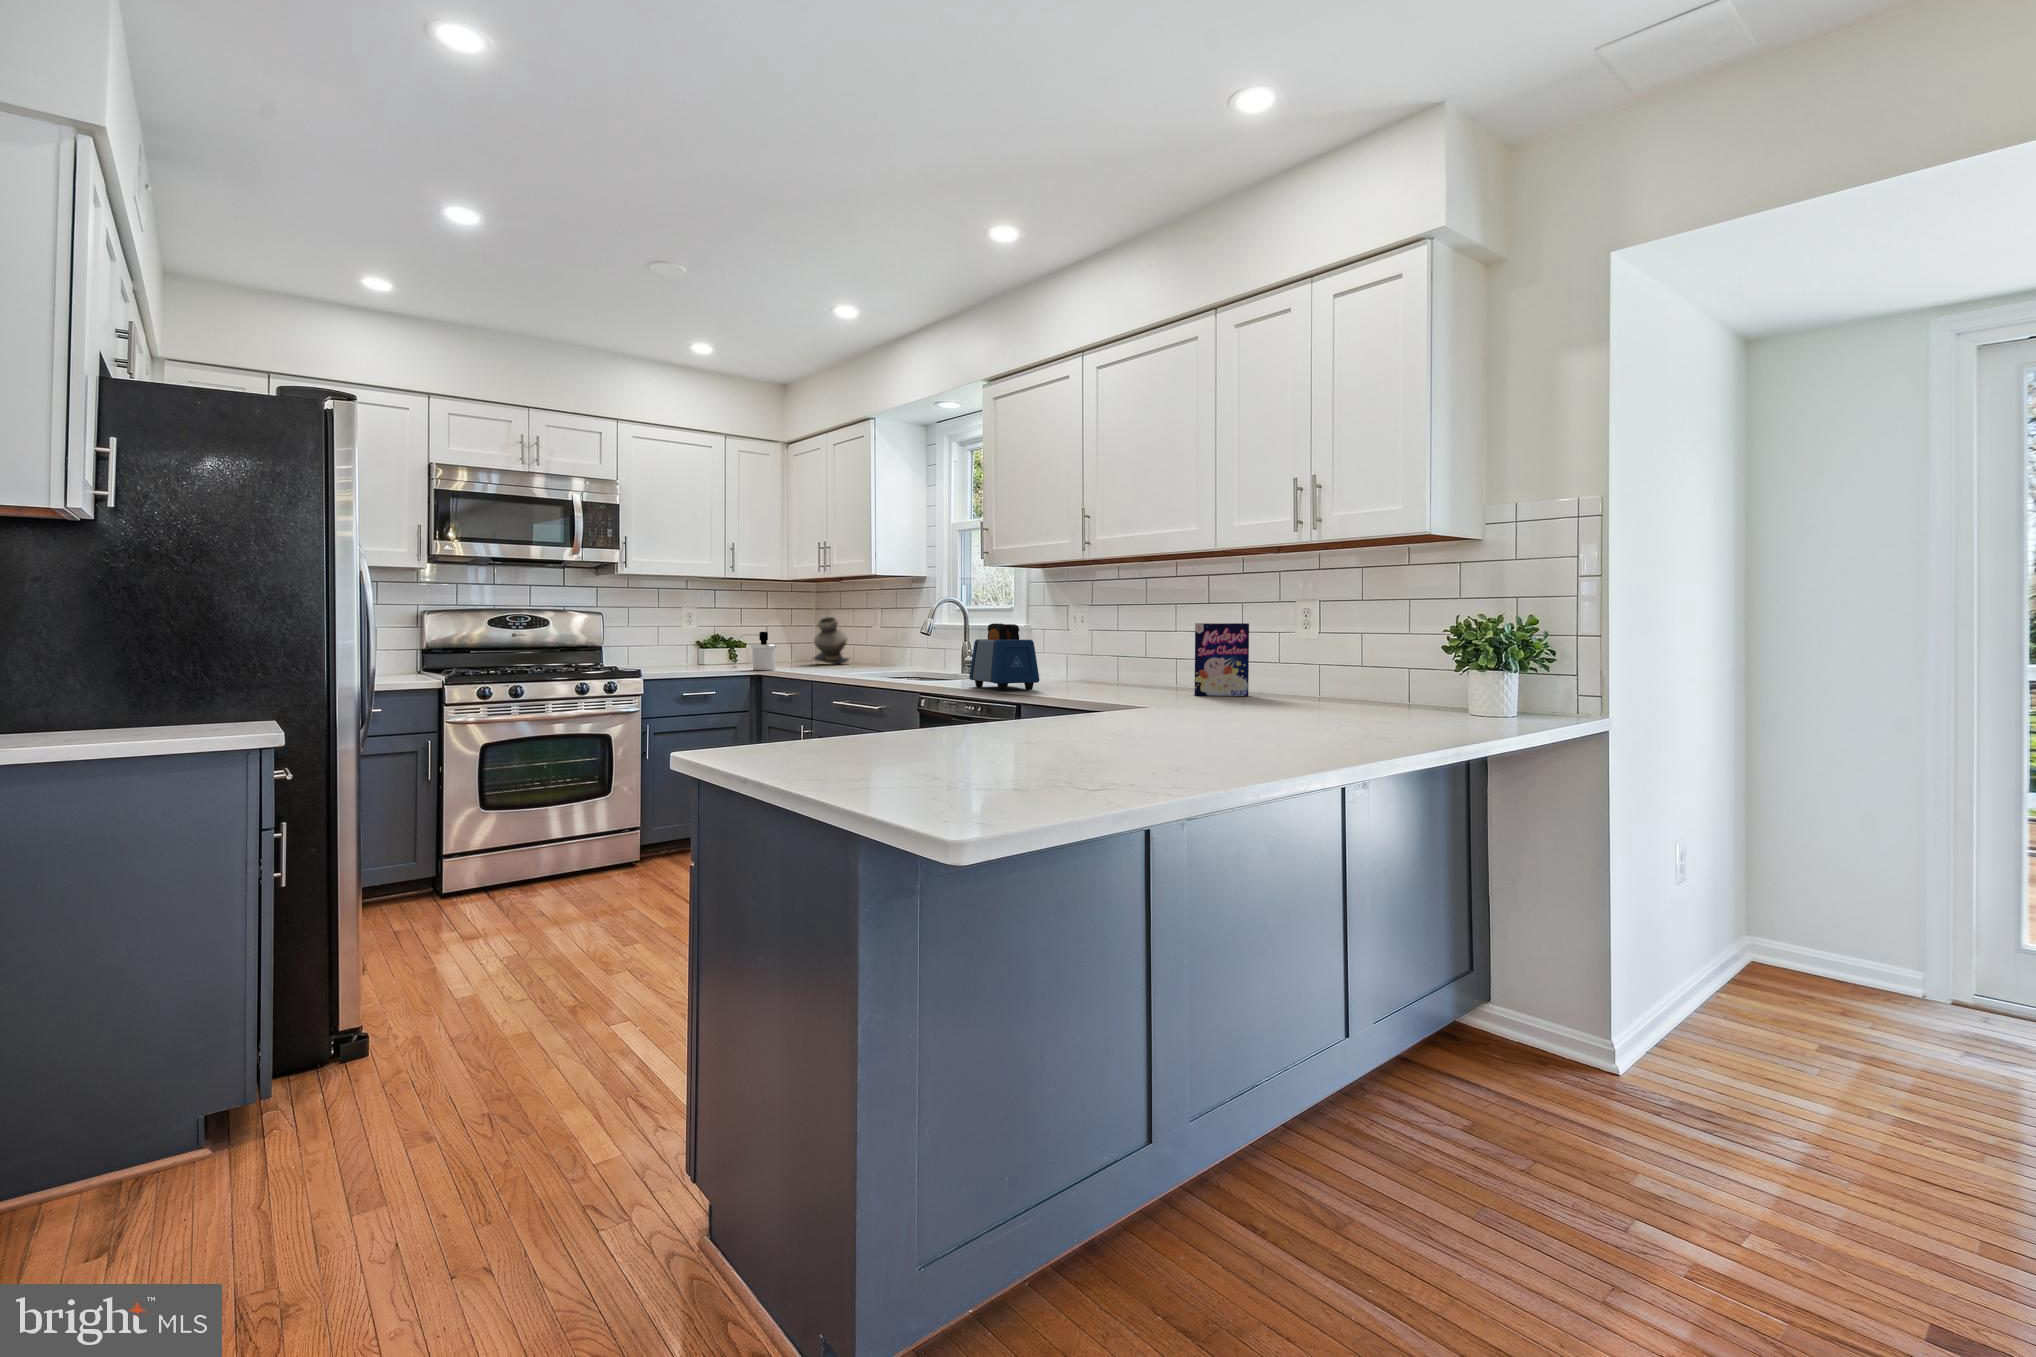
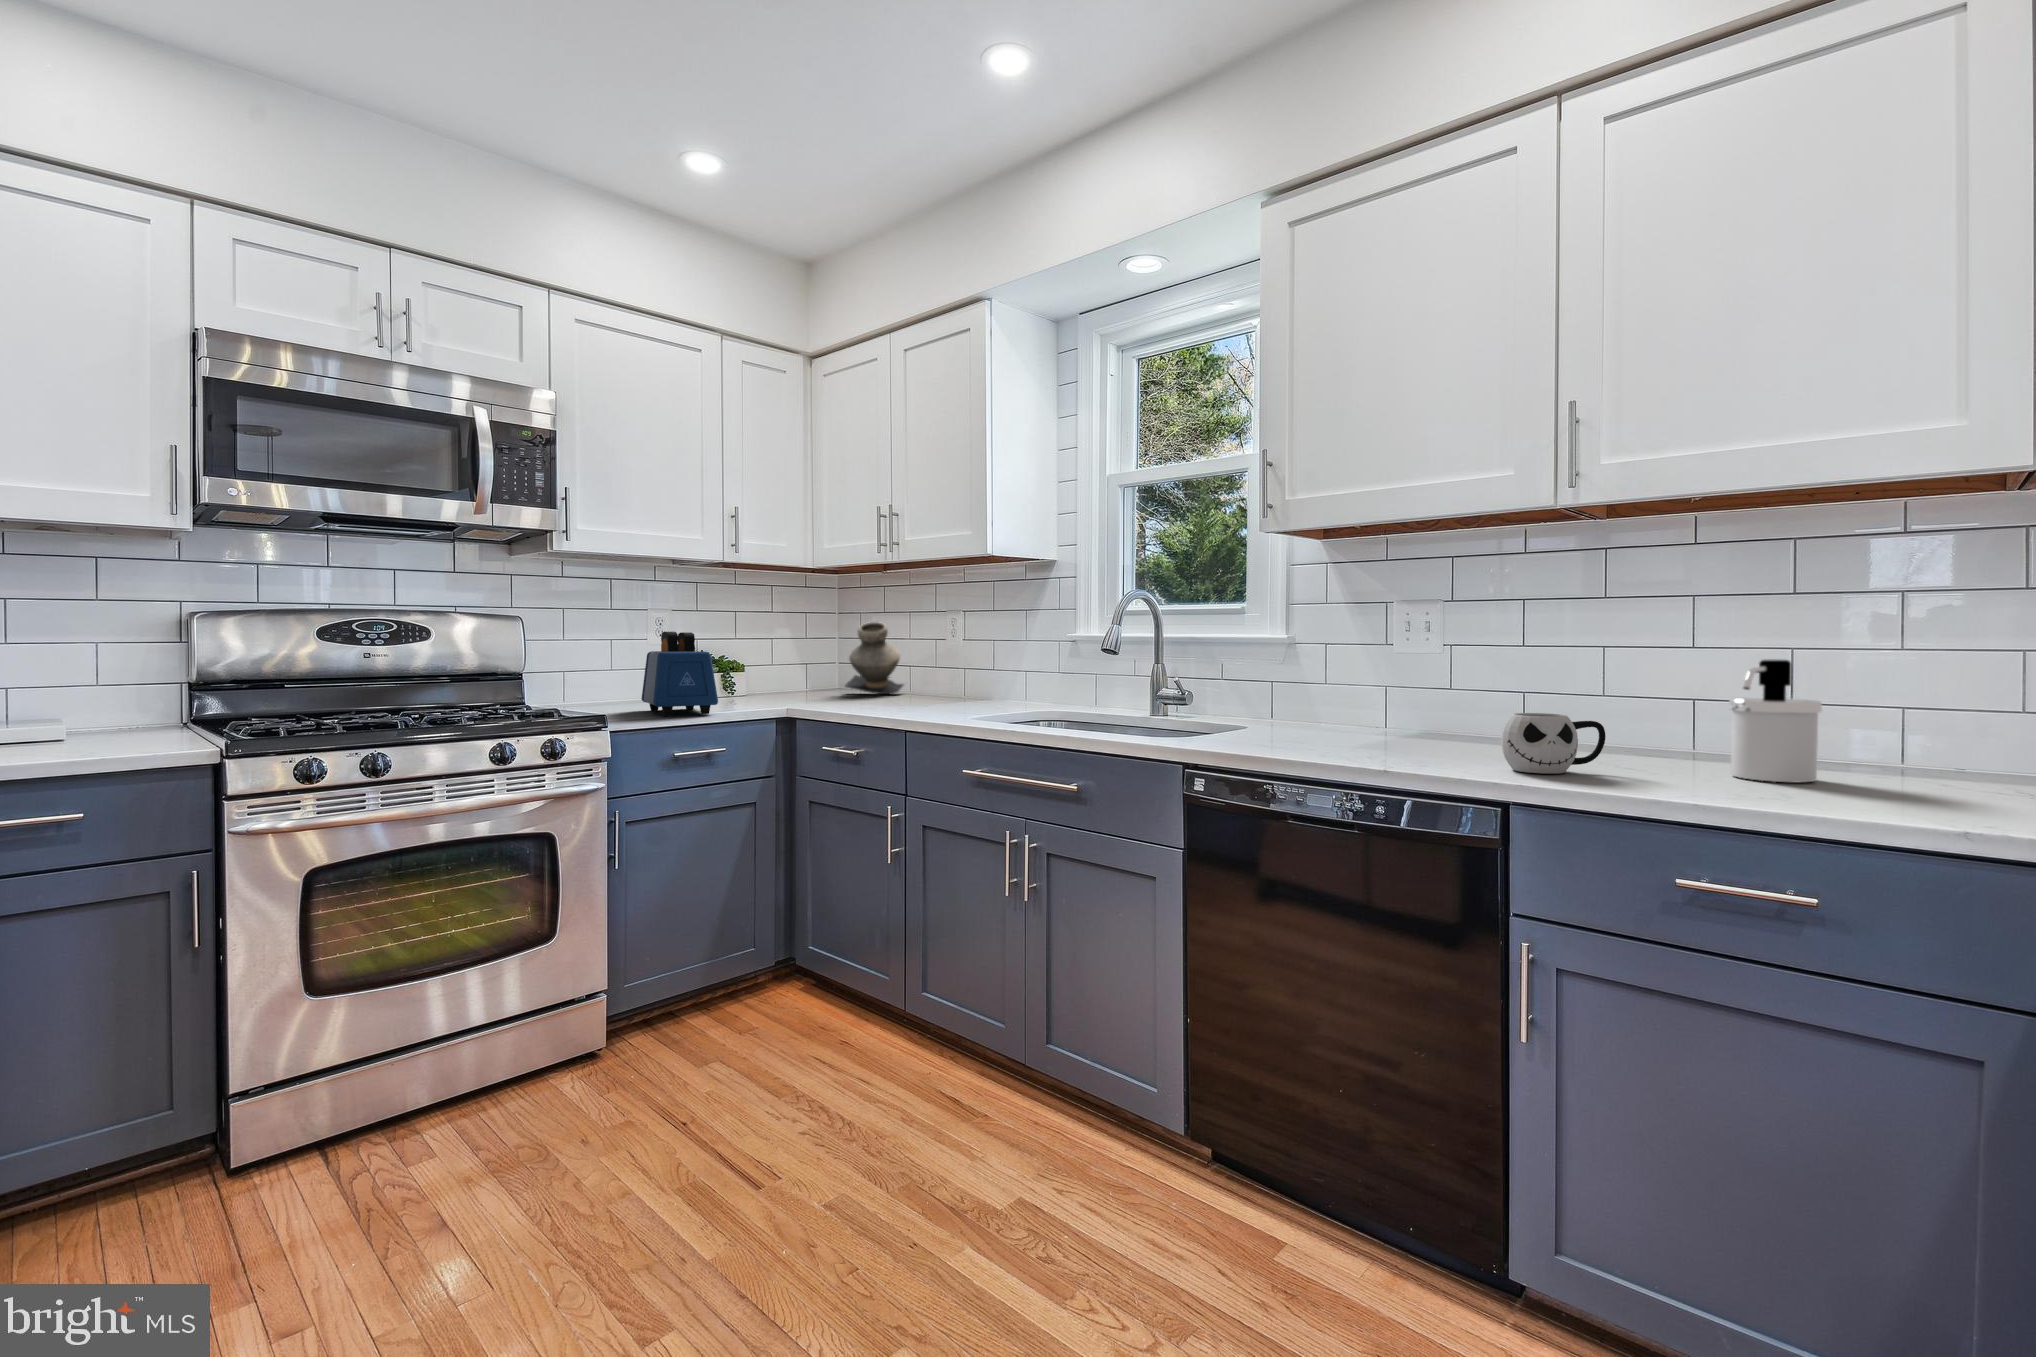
toaster: present [969,623,1040,691] -> present [641,632,718,716]
cereal box: present [1195,623,1249,696] -> none [1810,629,1946,773]
soap dispenser: present [738,632,776,670] -> present [1729,659,1822,783]
mug: none [1037,665,1084,694] -> present [1501,713,1606,774]

